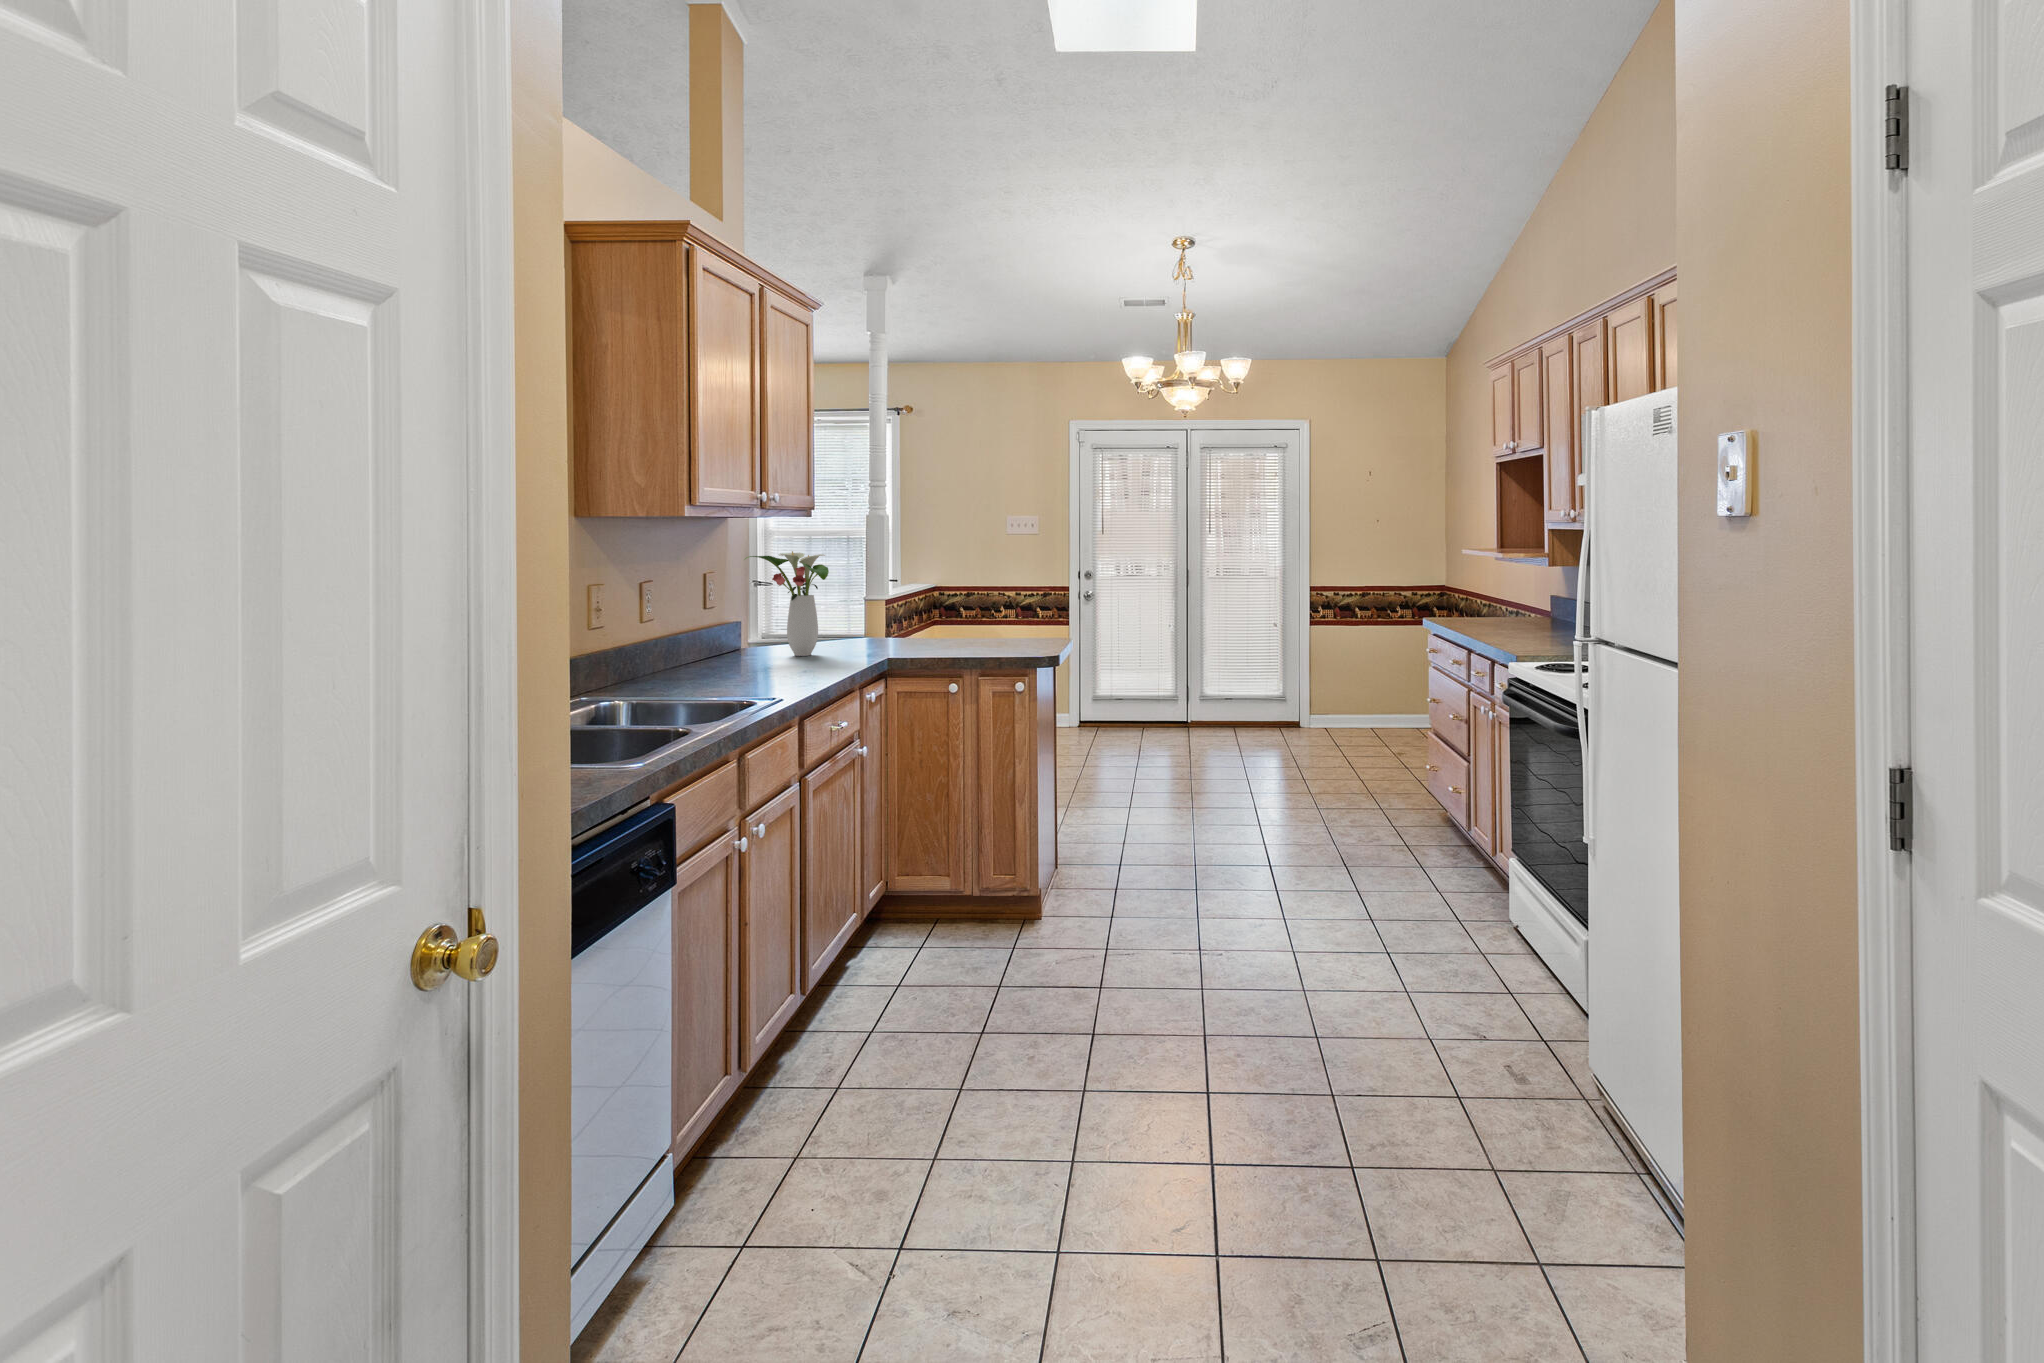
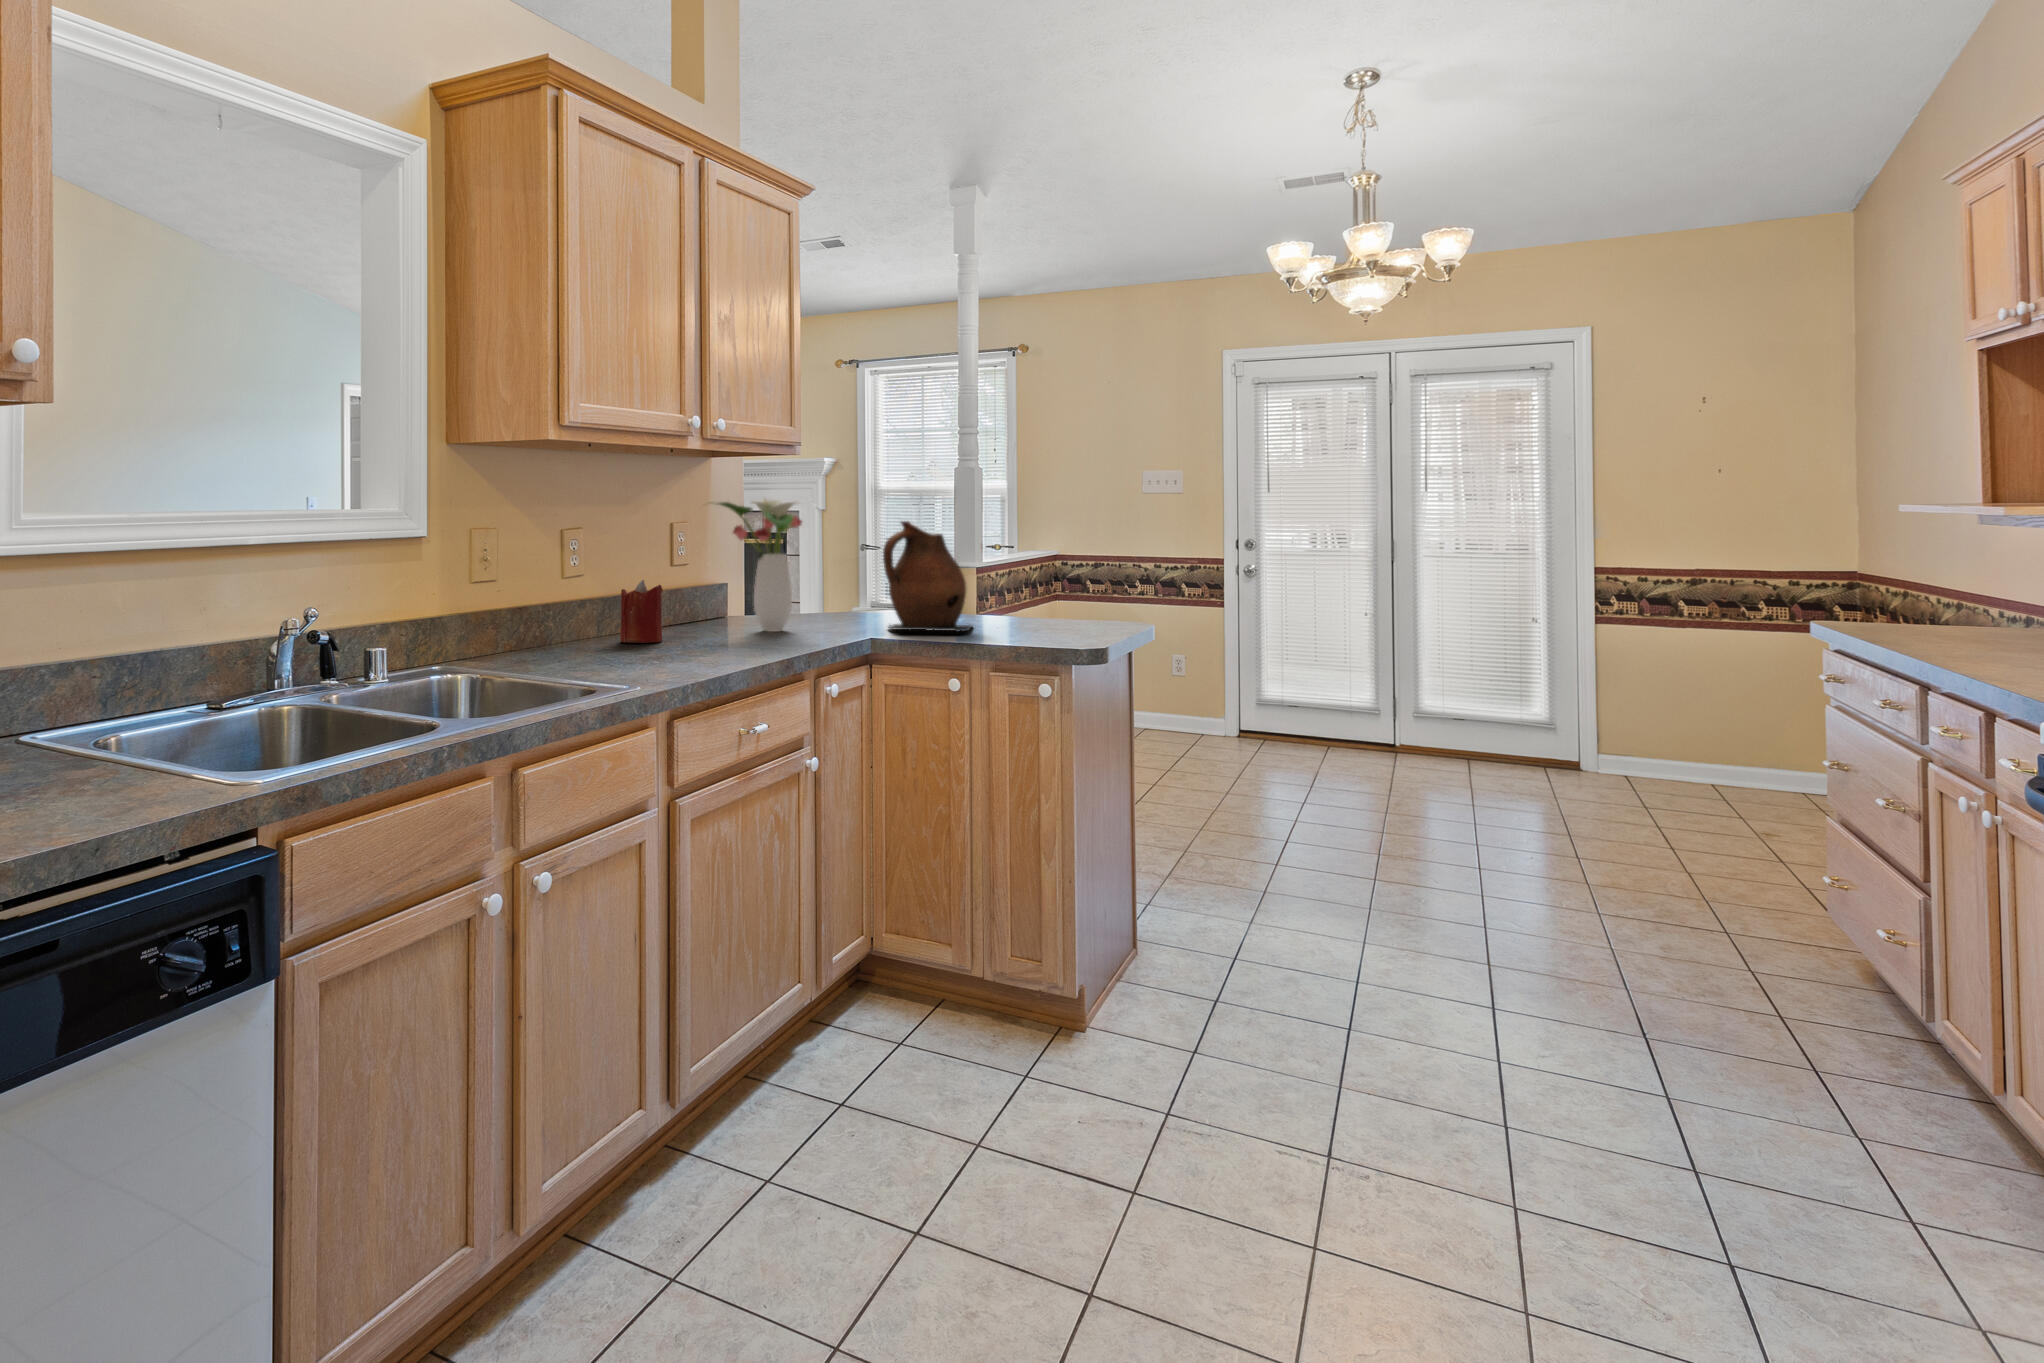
ceramic pitcher: none [888,569,957,650] -> present [883,521,972,632]
candle: none [694,619,729,670] -> present [620,580,663,643]

